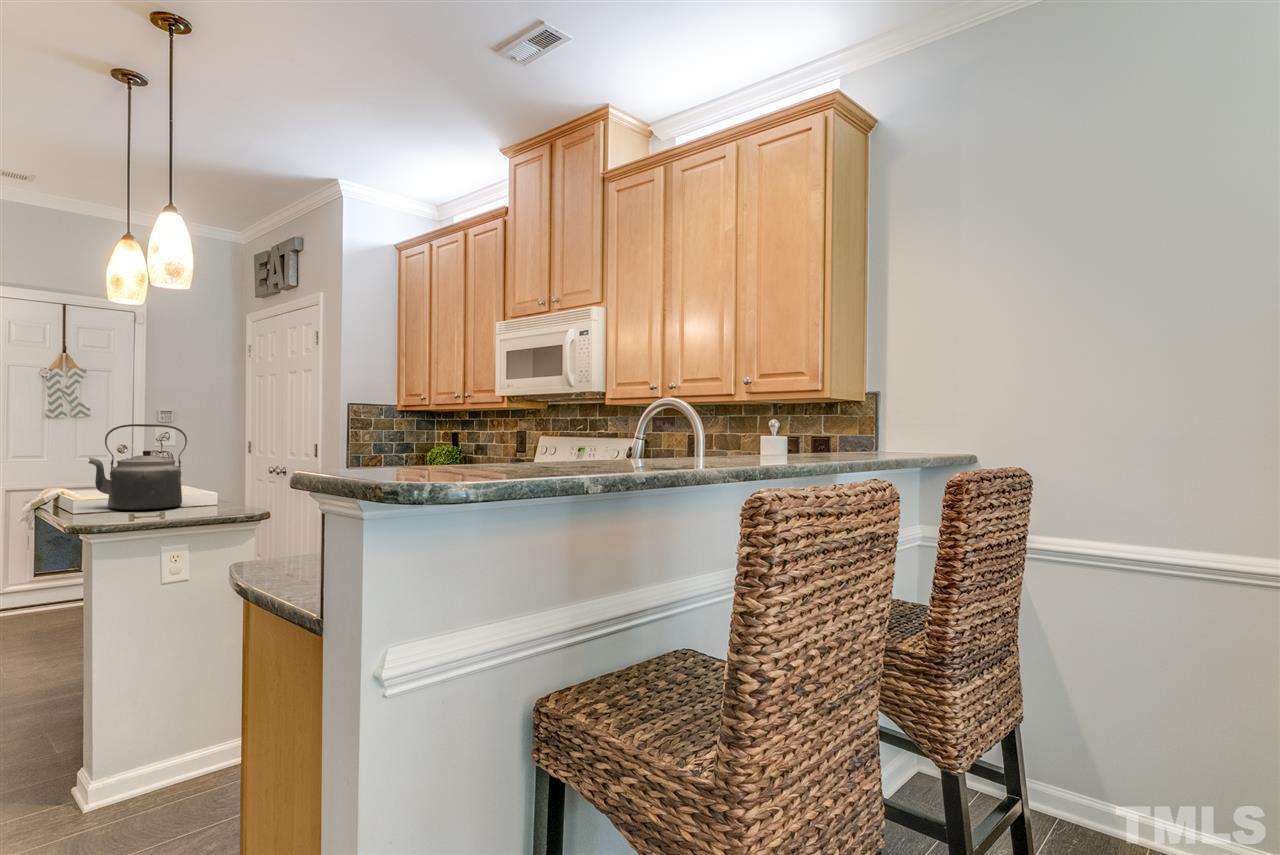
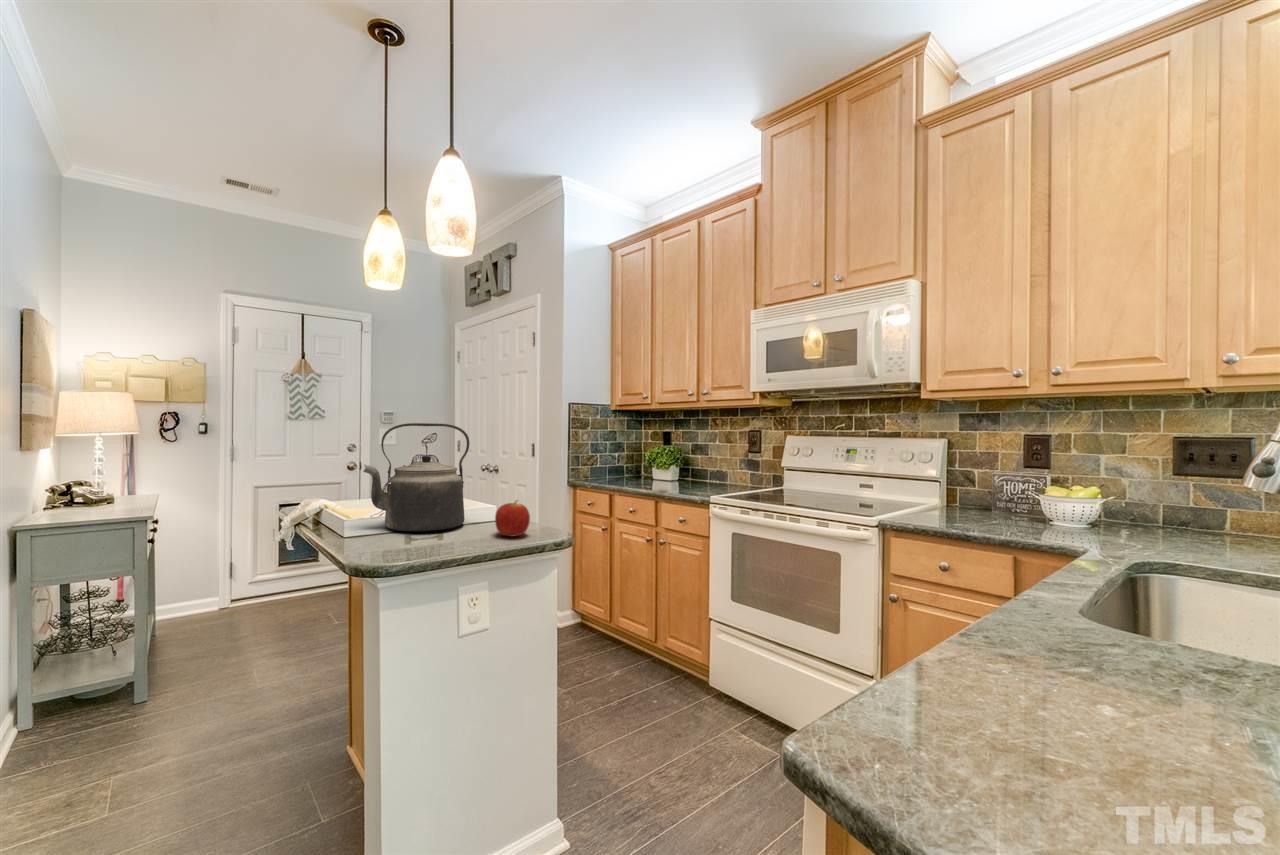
apple: none [201,485,232,513] -> present [495,501,530,536]

